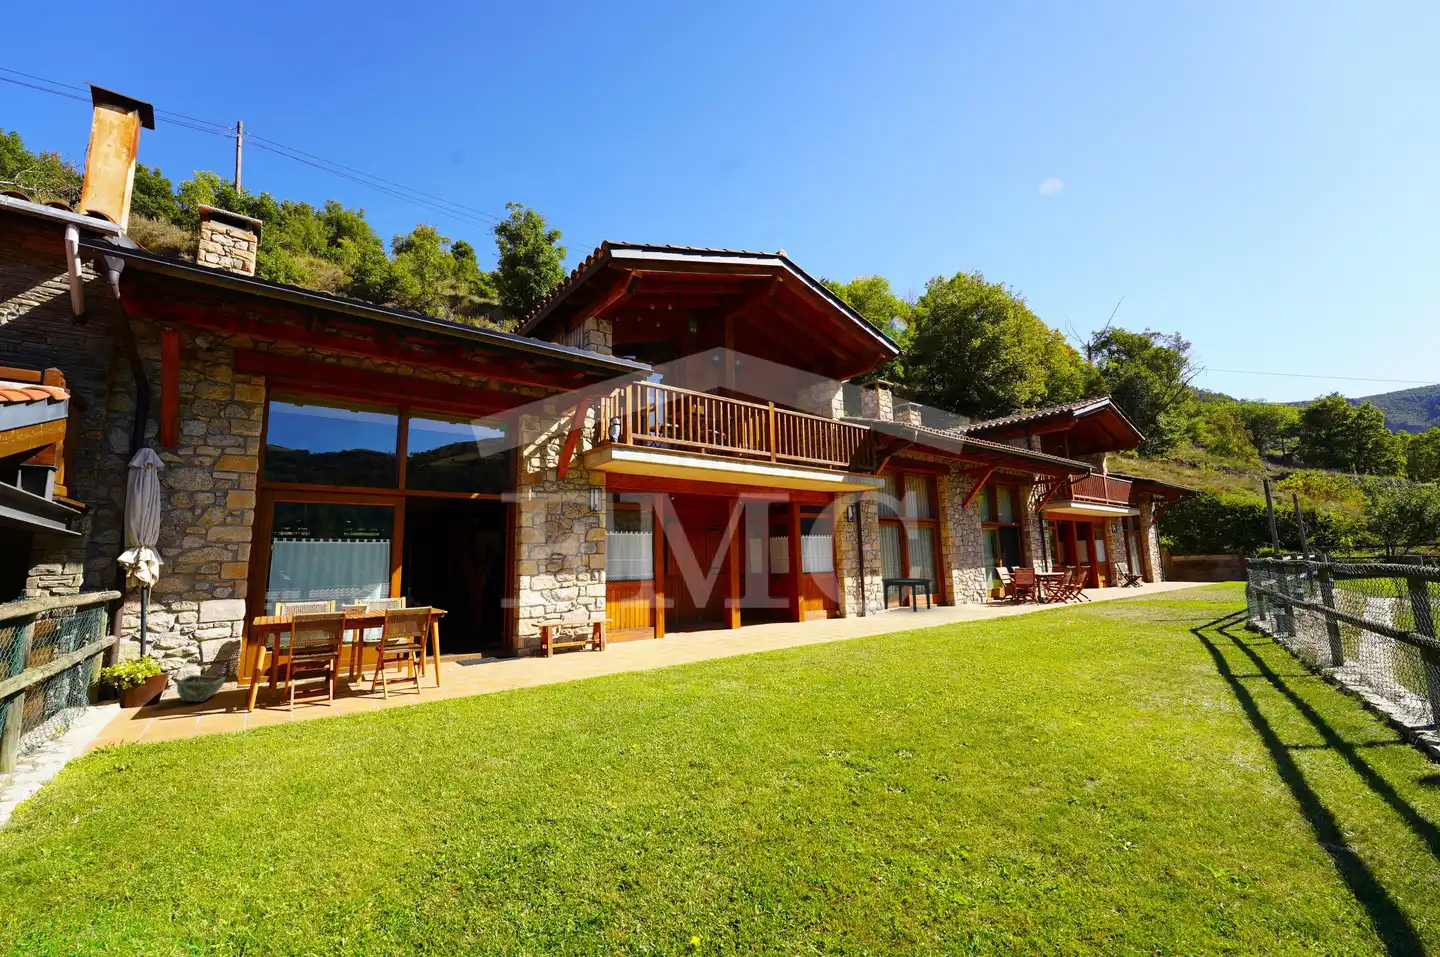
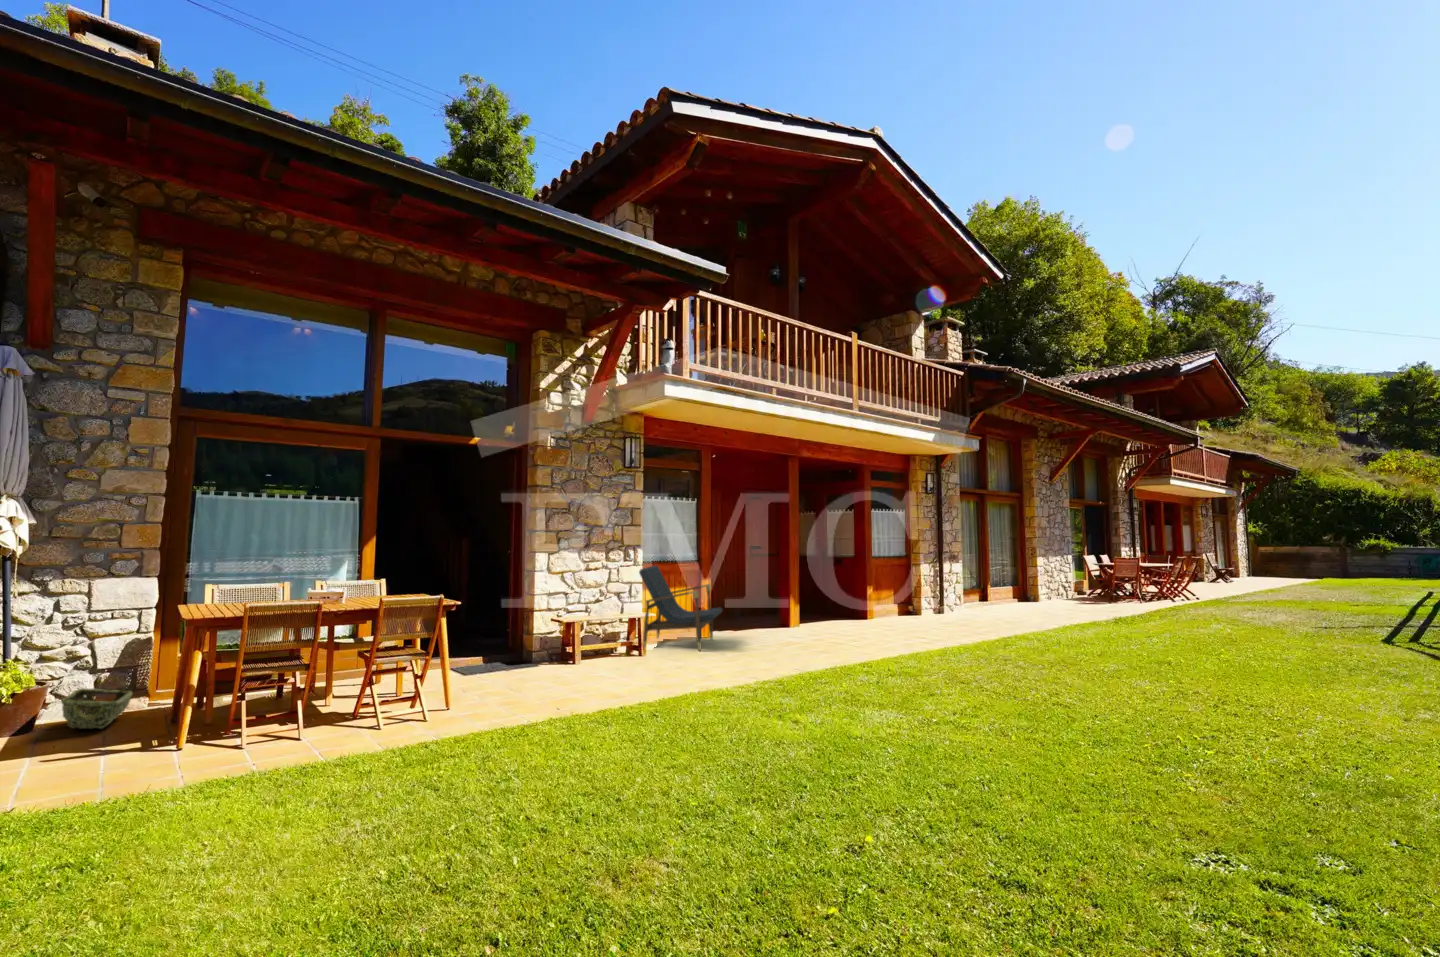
round table: present [881,578,932,612] -> none [962,567,1029,610]
lounge chair: none [601,583,667,647] -> present [639,565,722,651]

